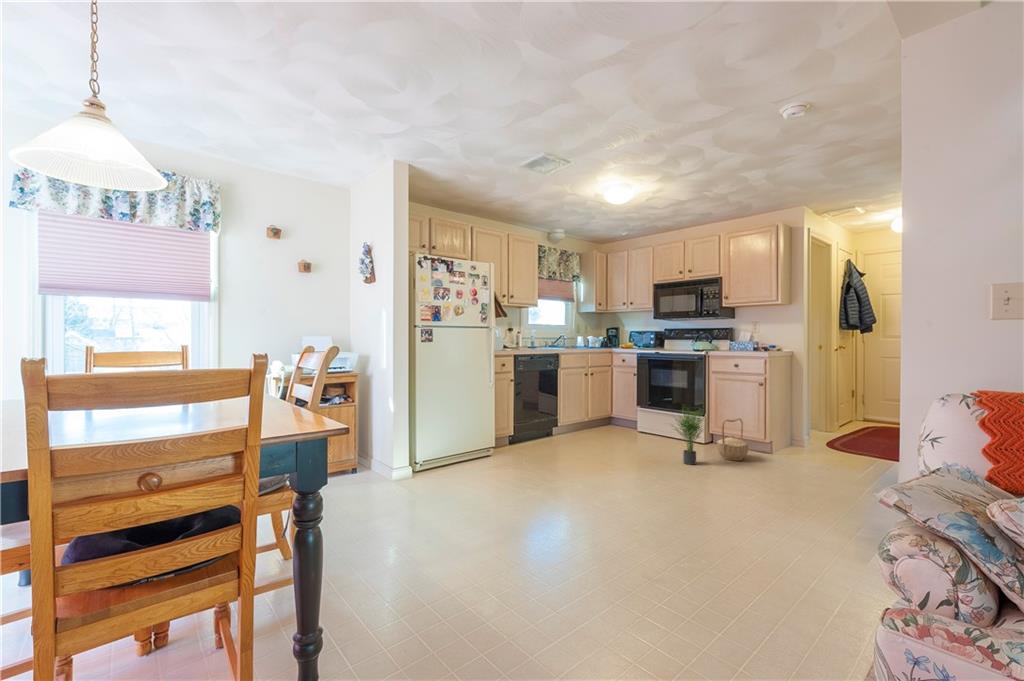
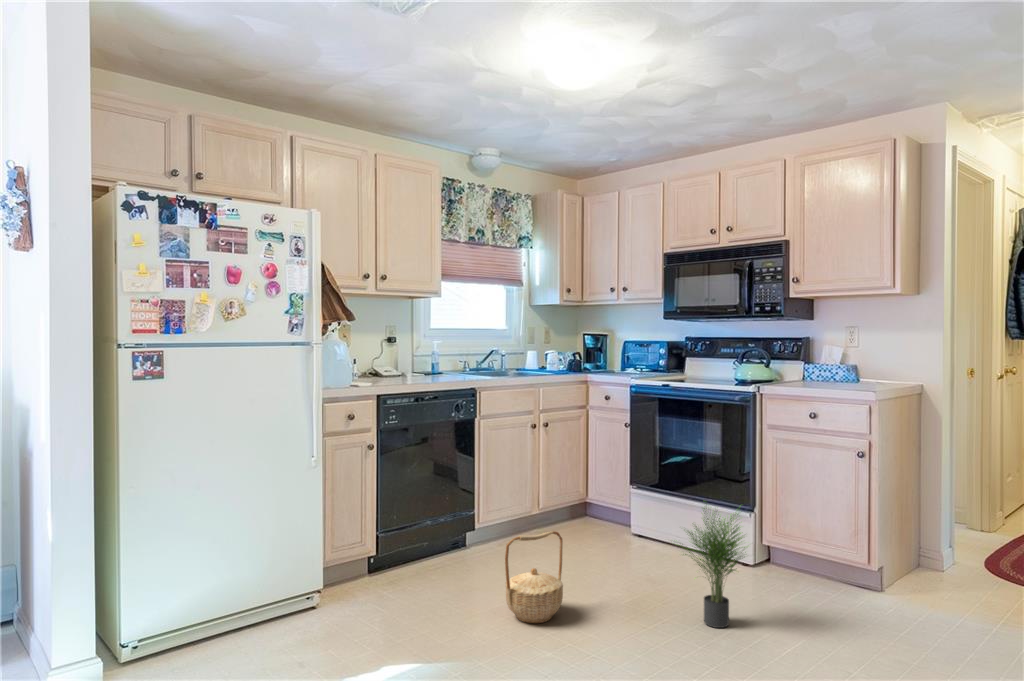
basket: present [717,418,748,461] -> present [505,531,563,623]

